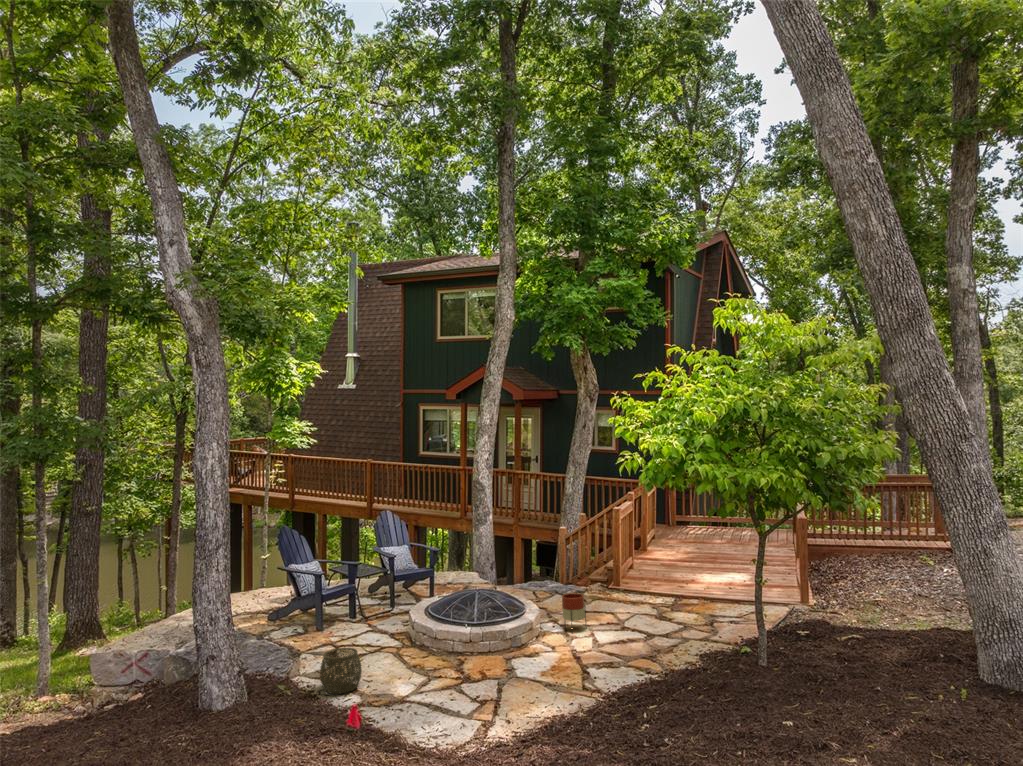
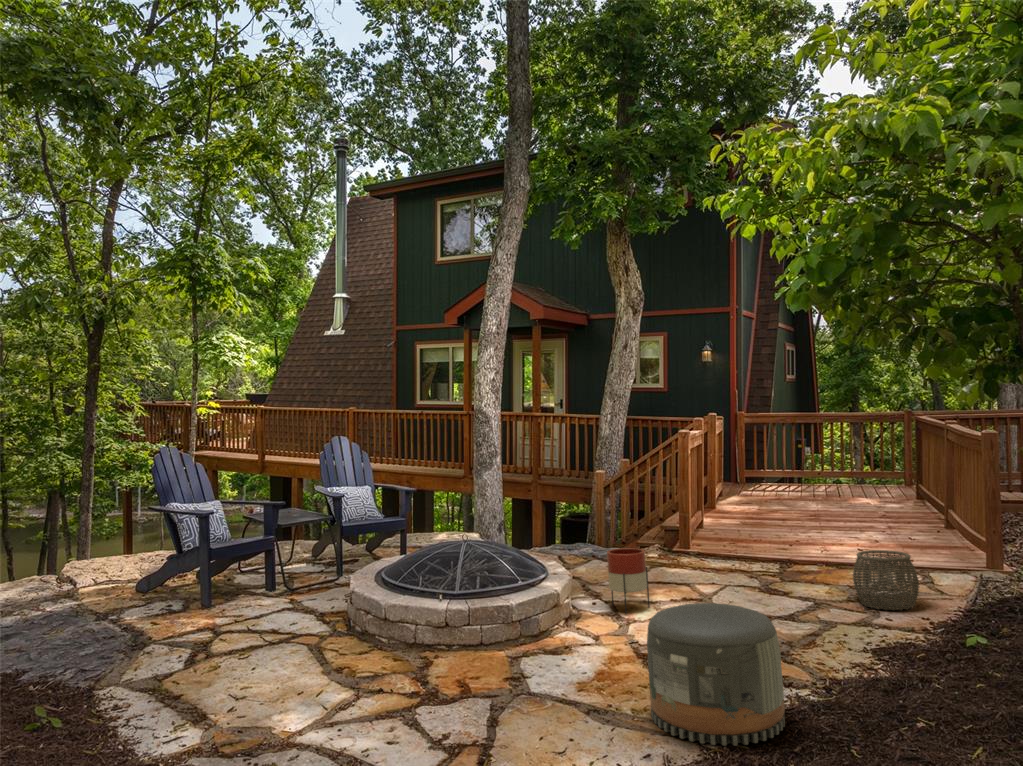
pouf: none [575,632,638,699] -> present [647,603,785,746]
woven basket: present [320,648,362,694] -> present [853,550,919,610]

